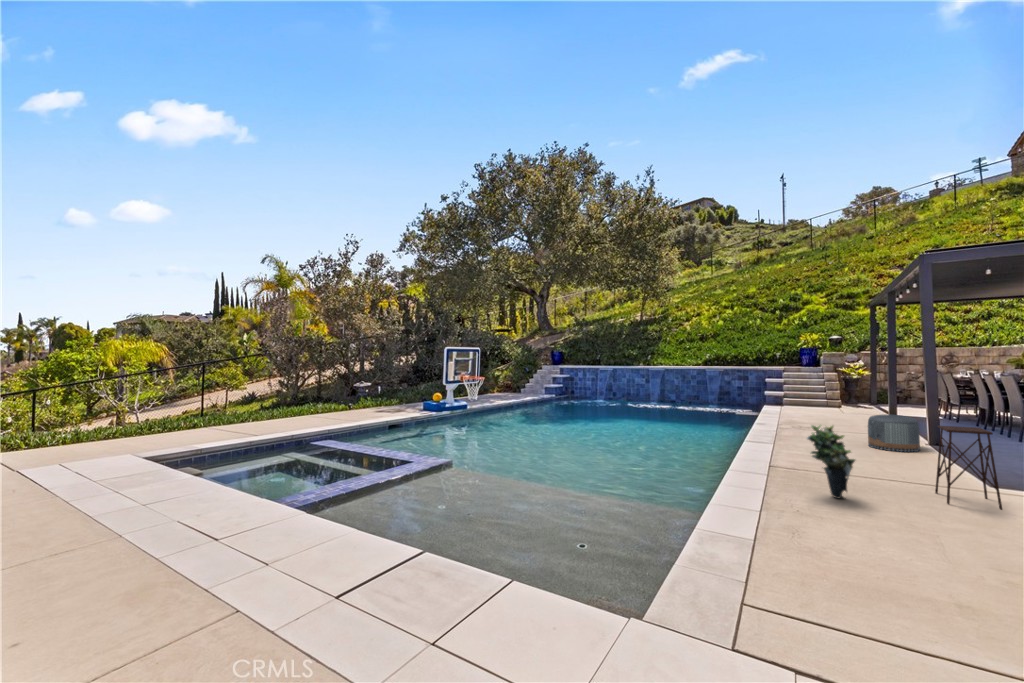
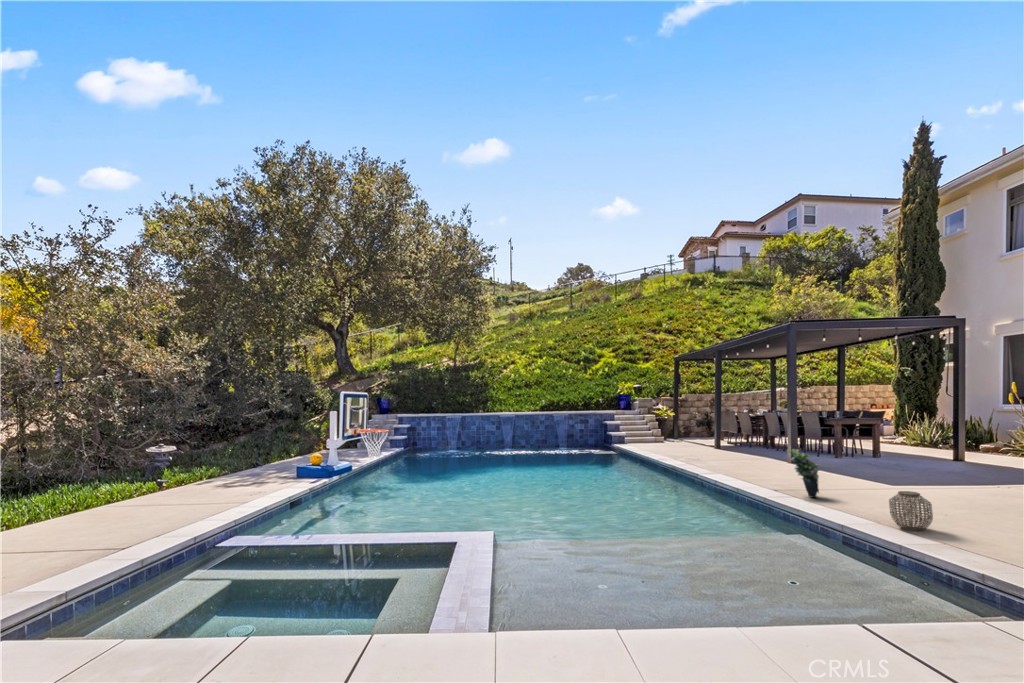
pouf: present [868,414,920,452] -> none [747,443,779,468]
side table: present [935,426,1002,510] -> none [840,444,881,492]
woven basket: none [835,507,909,581] -> present [889,491,933,531]

